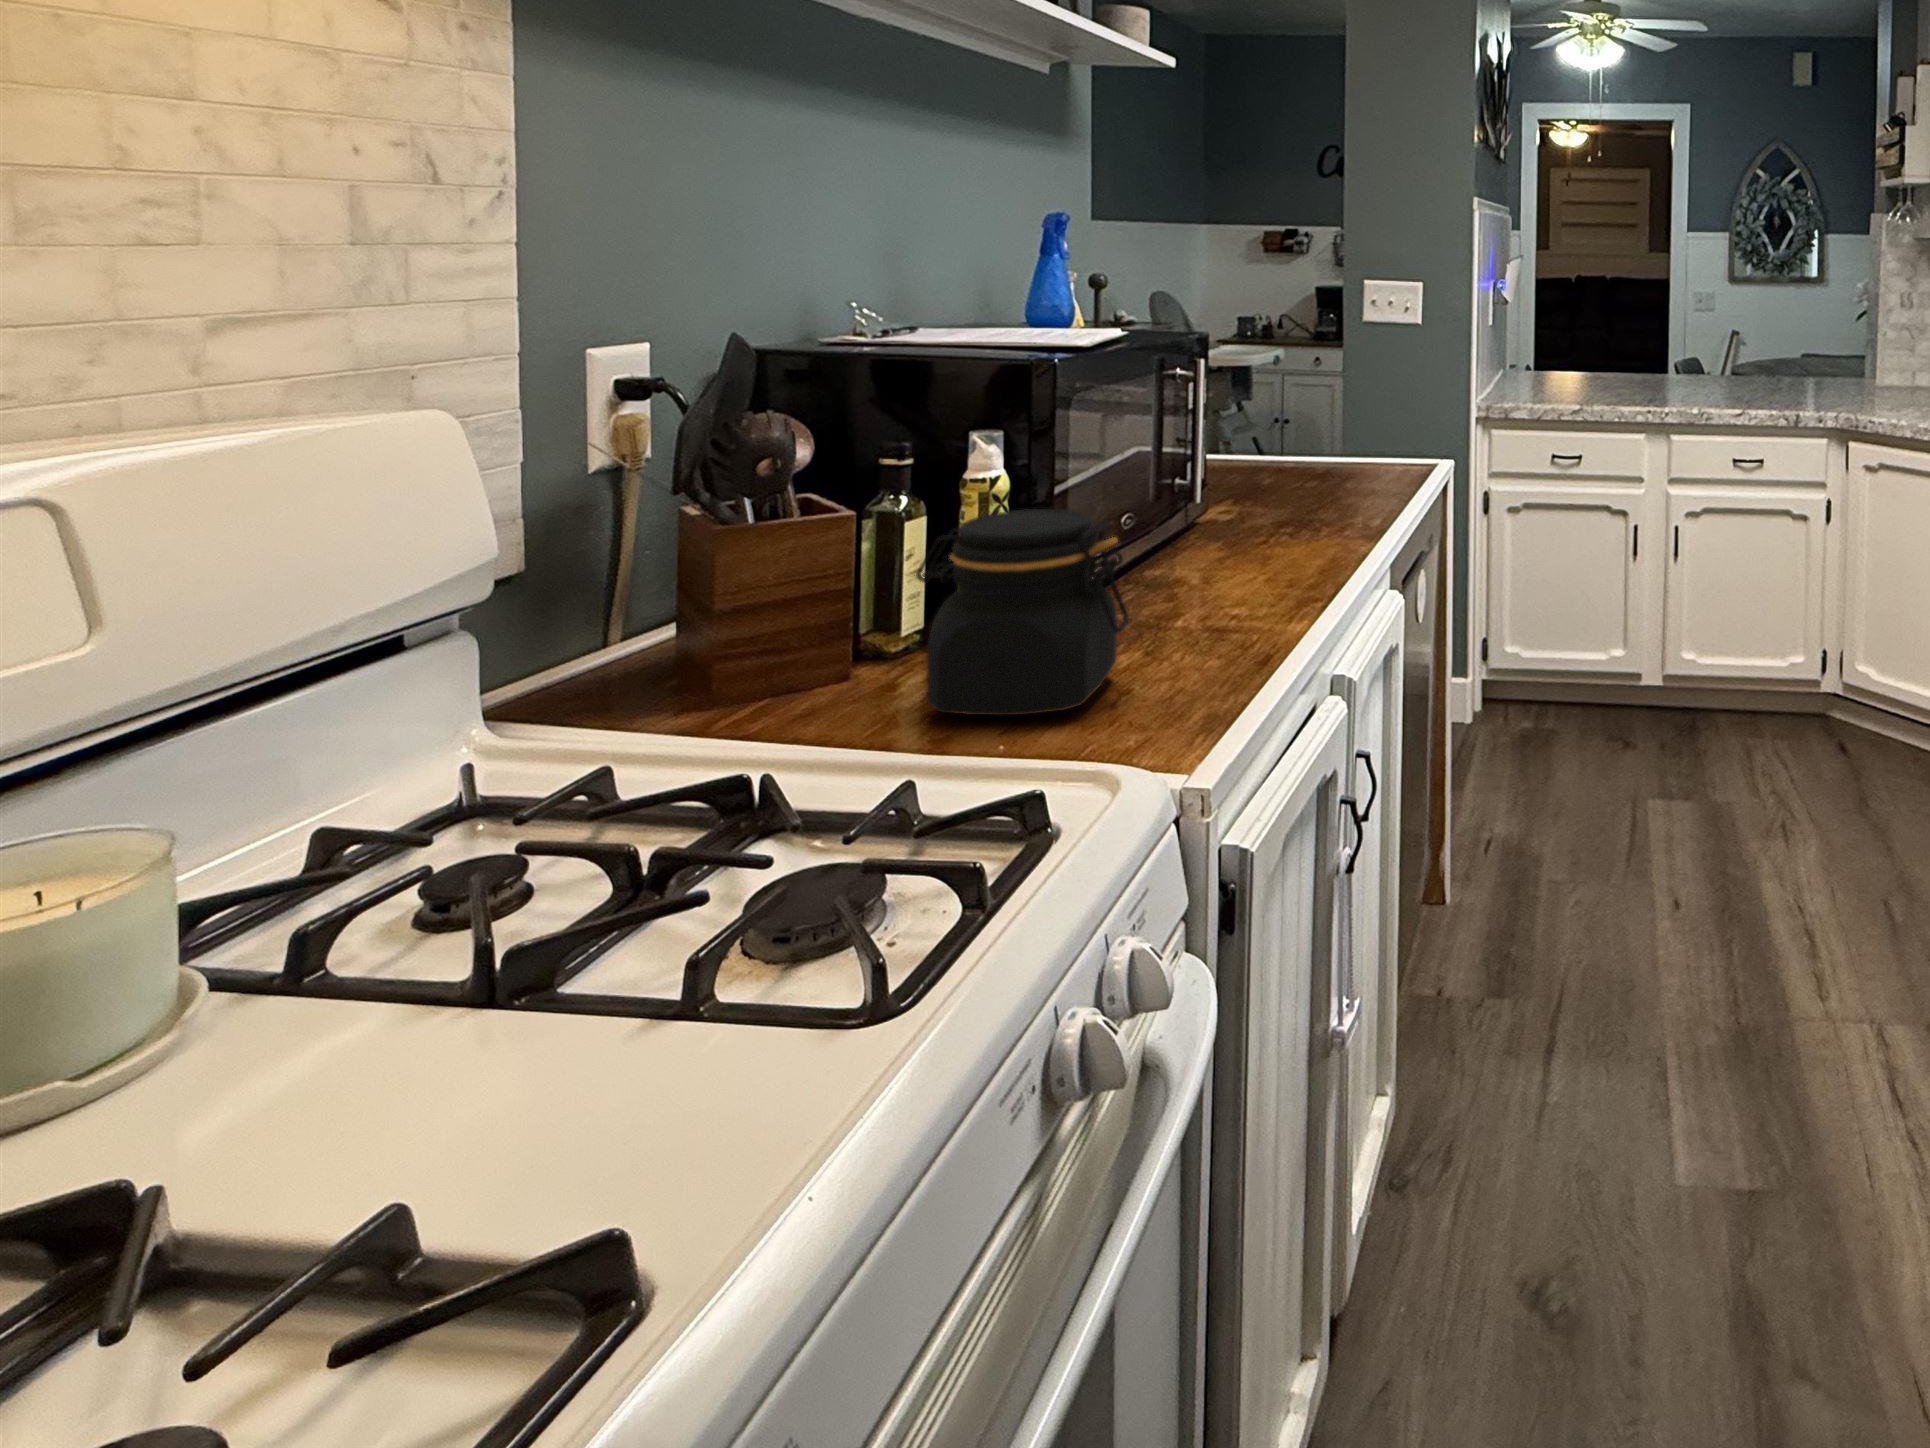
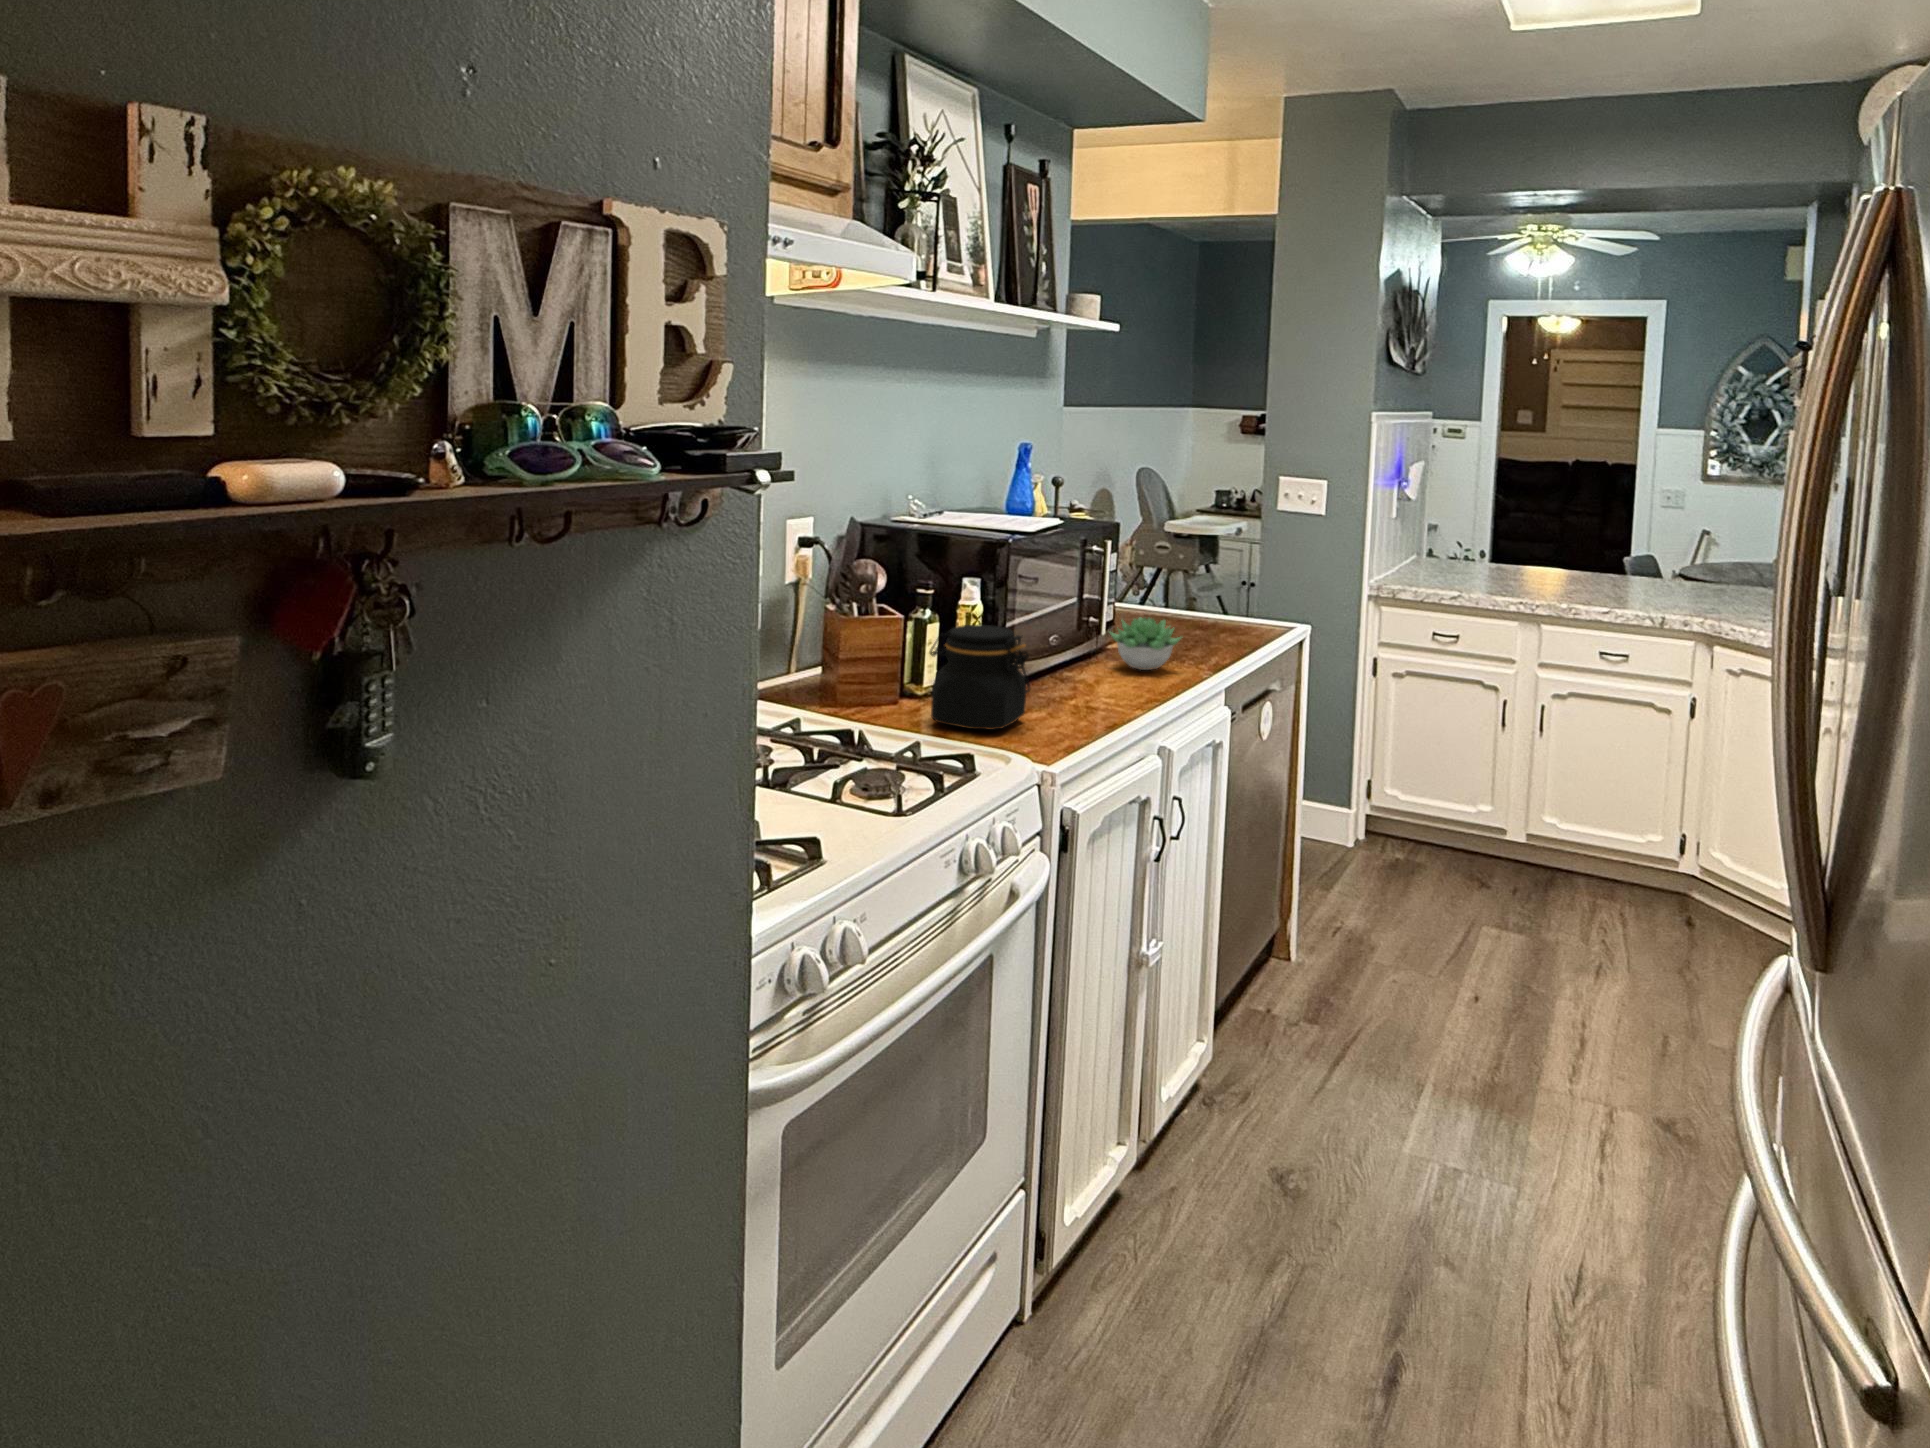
succulent plant: none [1211,469,1329,550] -> present [1110,617,1181,670]

